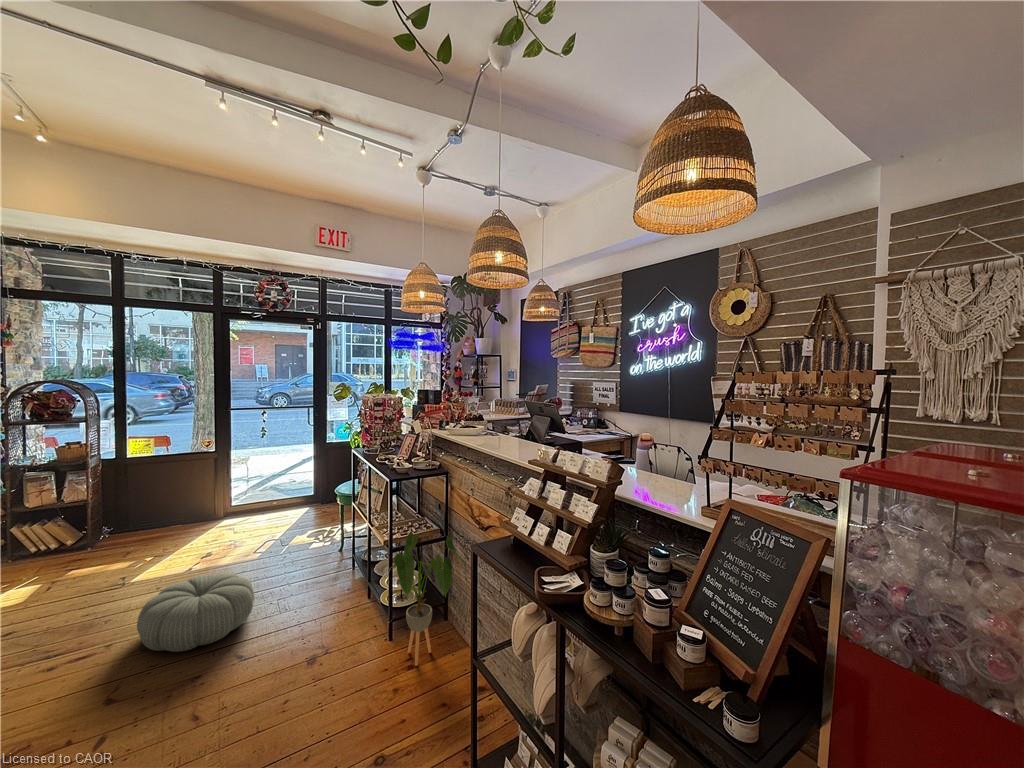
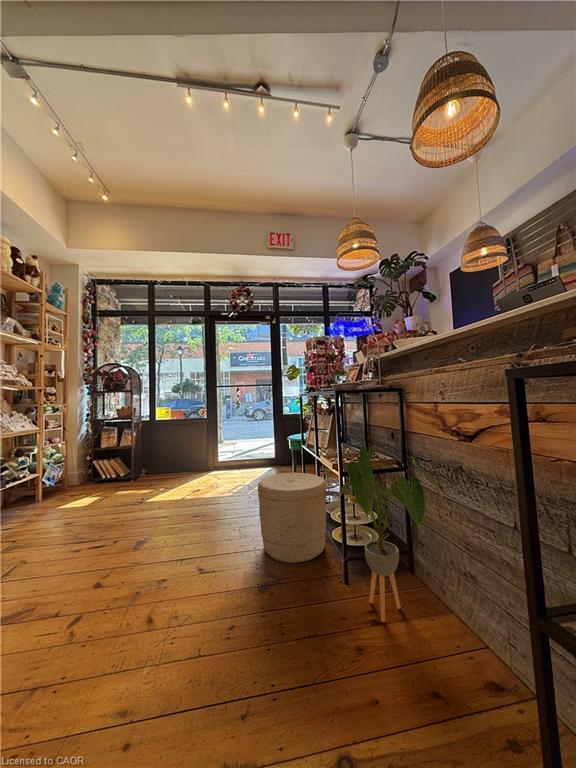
woven basket: none [305,540,377,631] -> present [258,473,326,563]
pouf: present [137,573,254,652] -> none [129,495,219,555]

